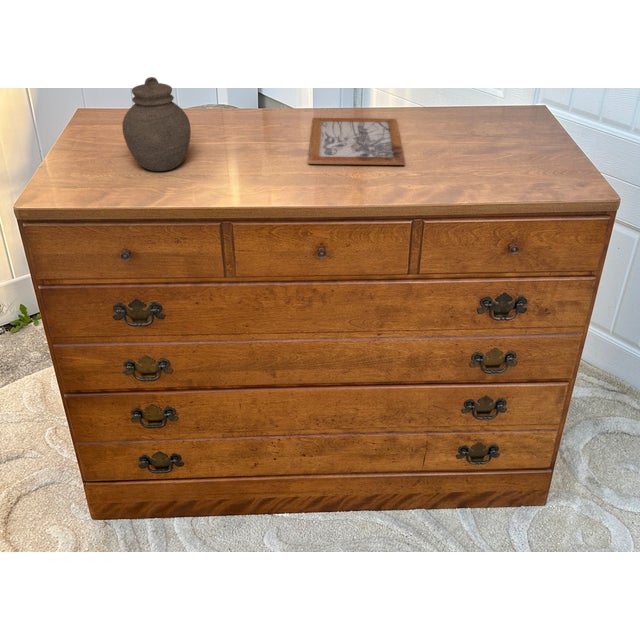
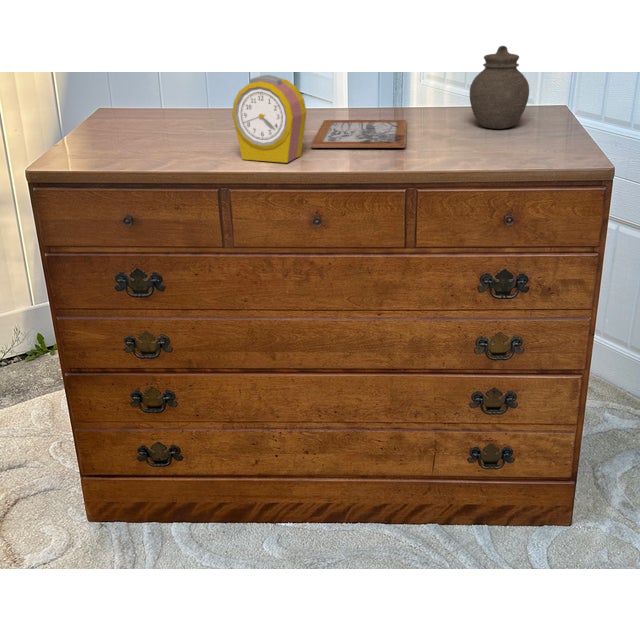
jar: present [122,77,191,171] -> present [470,46,529,129]
alarm clock: none [229,95,307,189] -> present [232,75,306,163]

